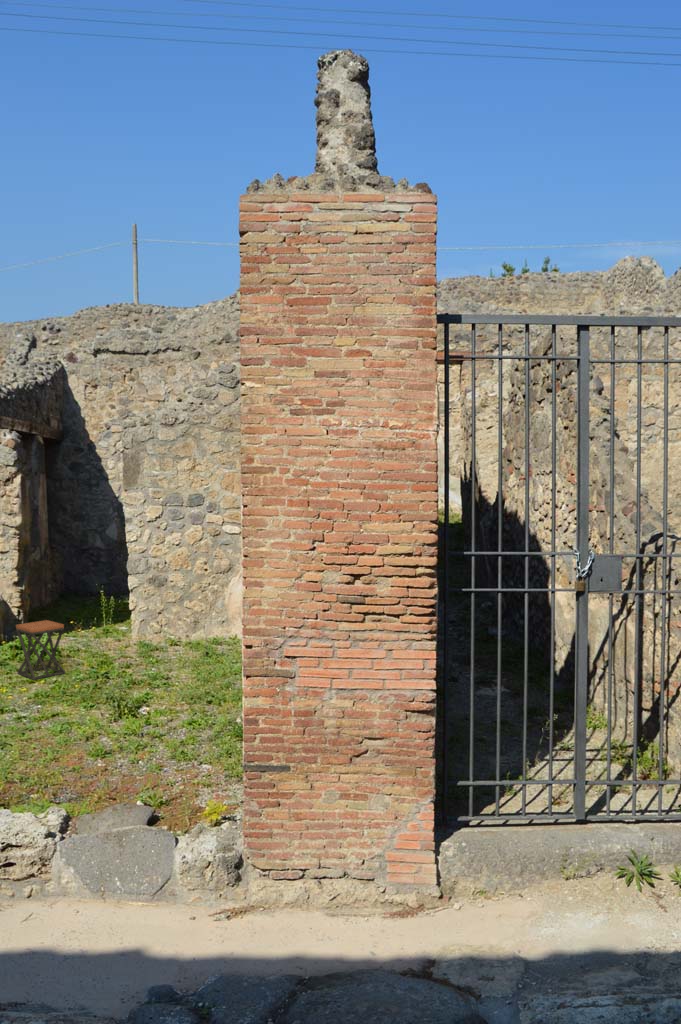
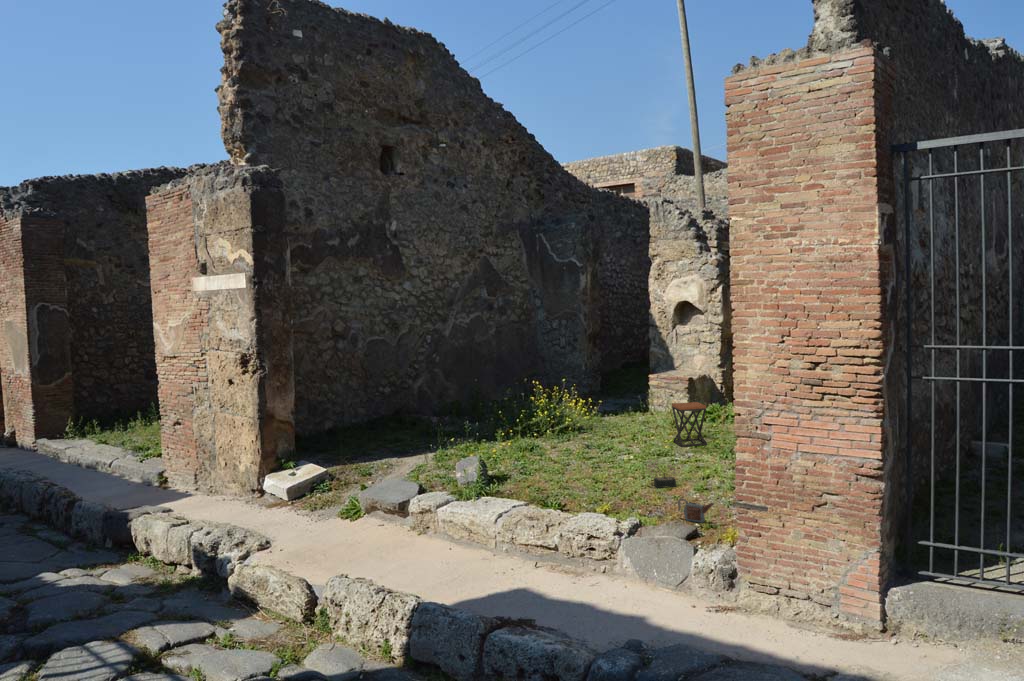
decorative plant: none [26,707,72,746] -> present [648,459,679,488]
watering can: none [106,760,158,790] -> present [678,498,714,523]

